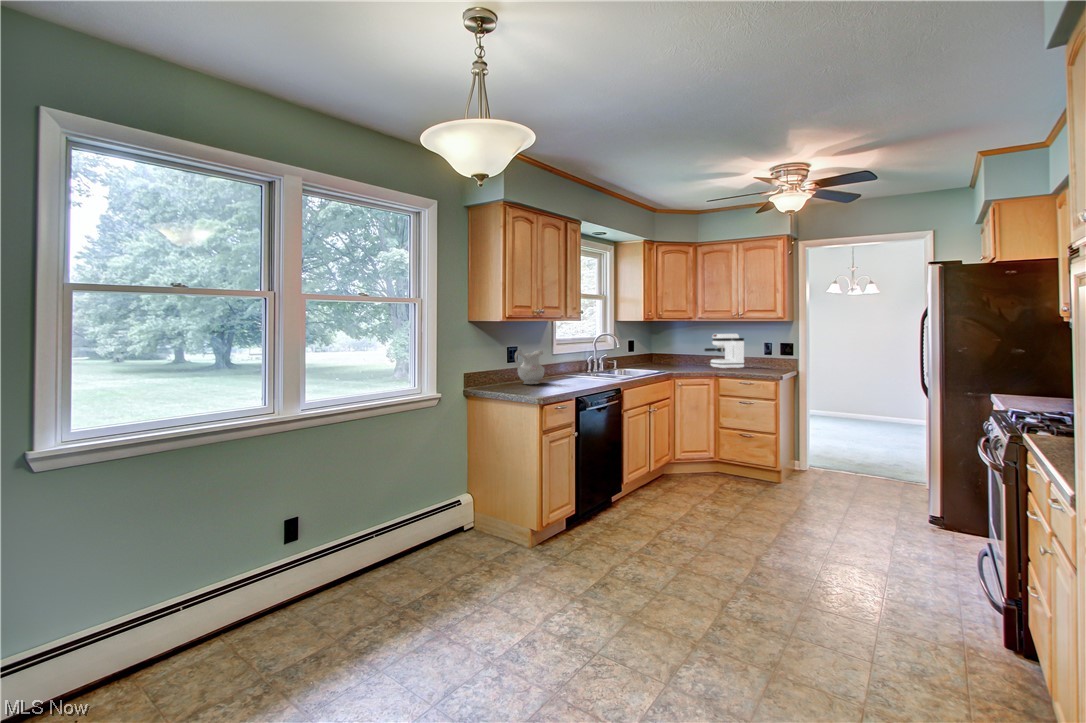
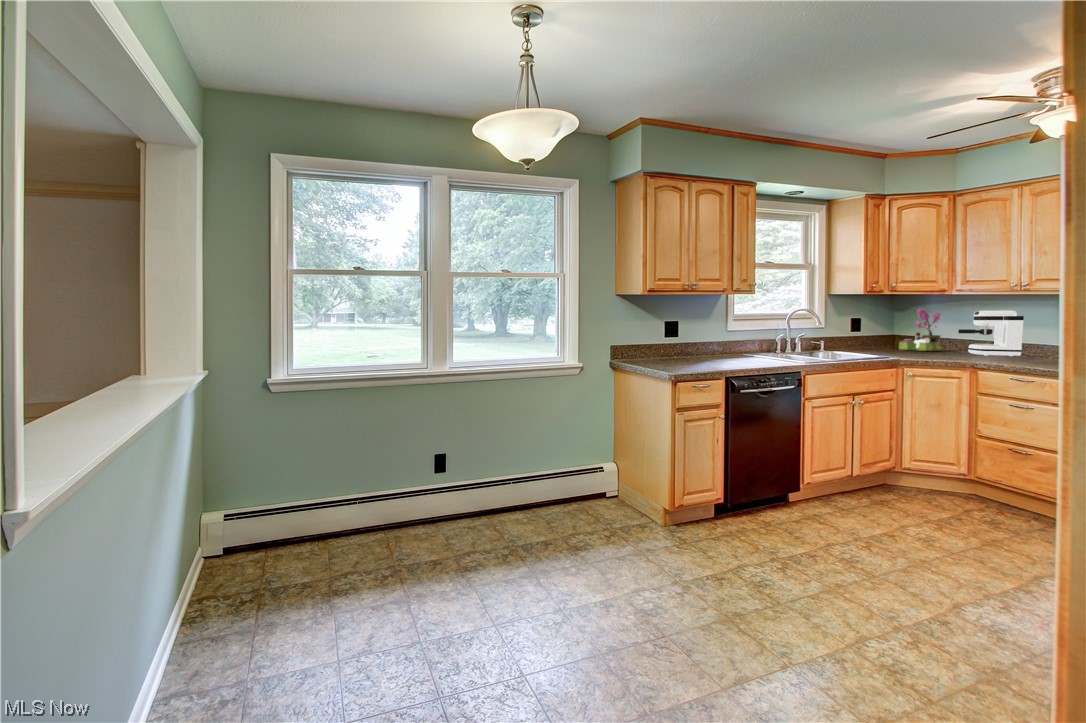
flower arrangement: none [664,331,691,366] -> present [899,308,942,351]
ceramic pitcher: present [515,350,544,384] -> none [675,322,708,359]

